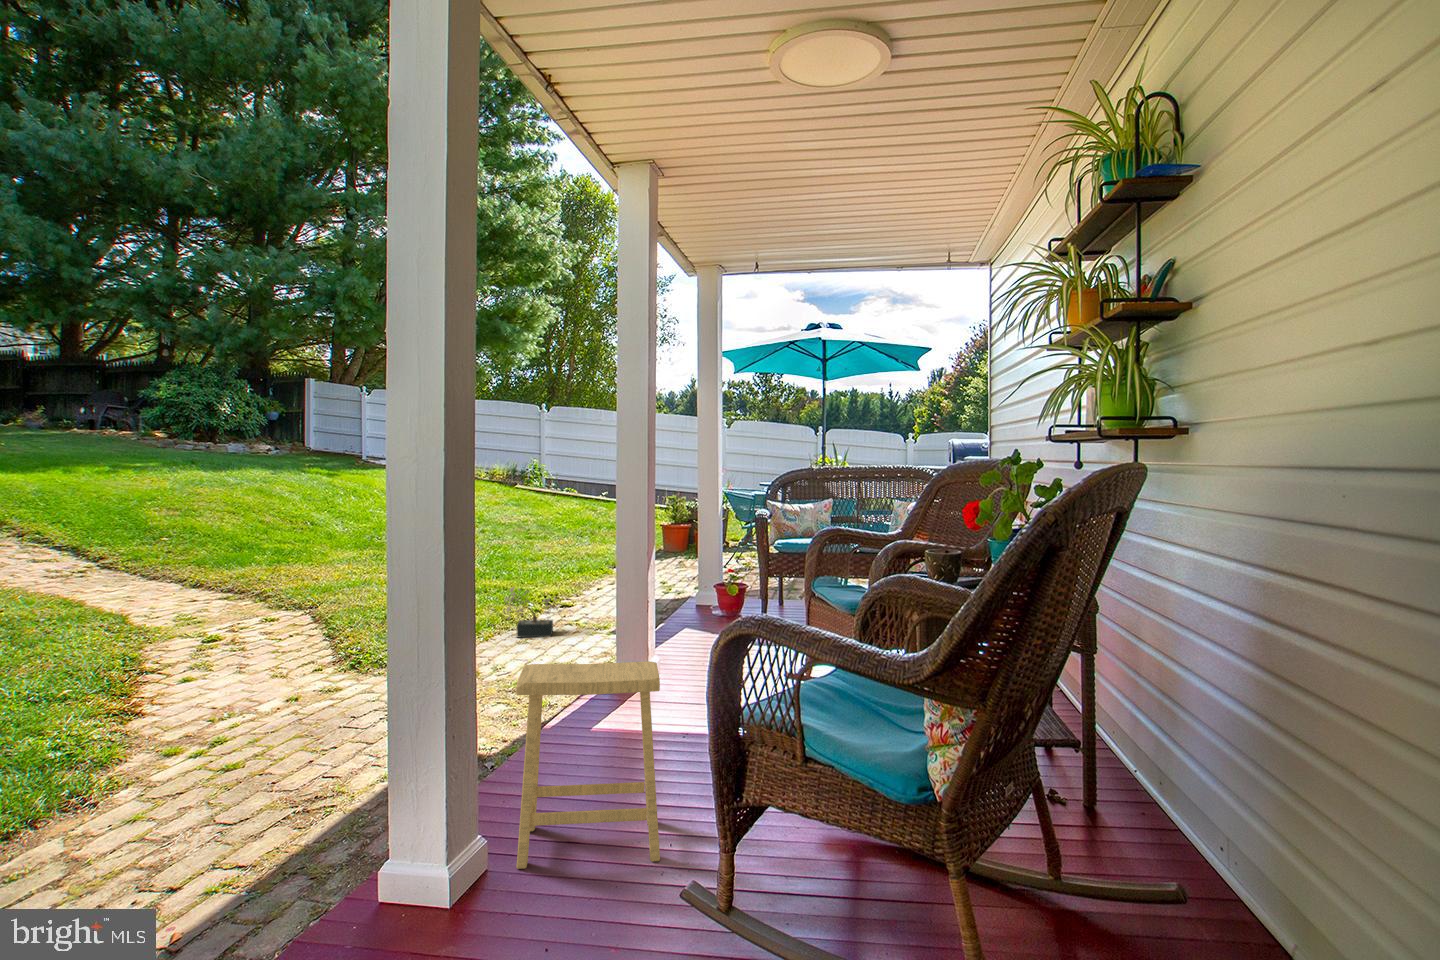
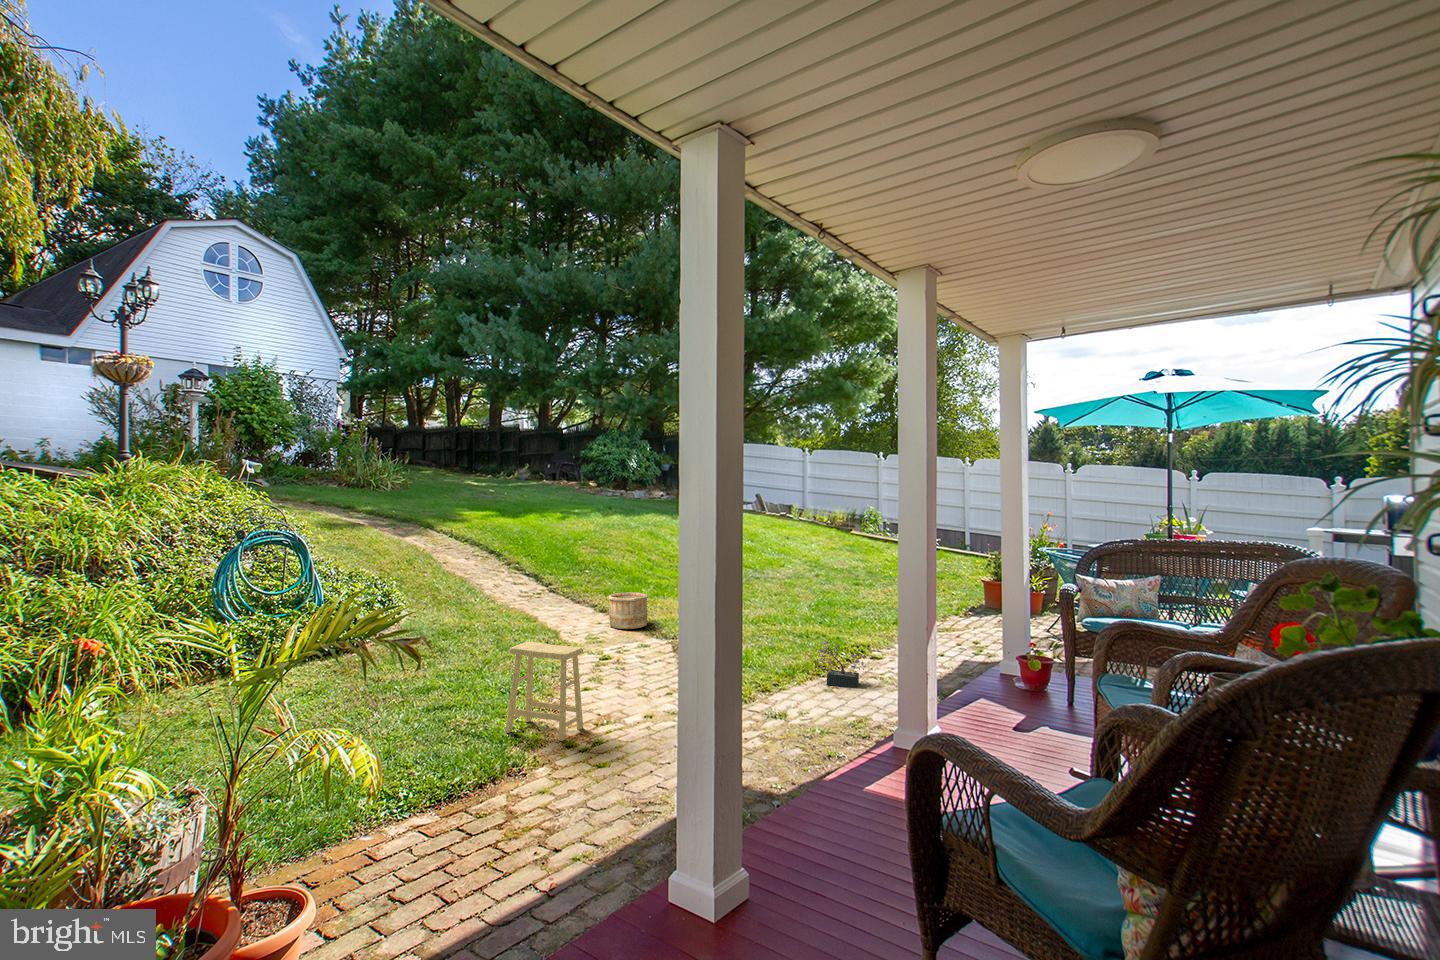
wooden bucket: none [205,556,267,604] -> present [608,592,648,629]
footstool: present [516,661,660,869] -> present [505,642,583,741]

